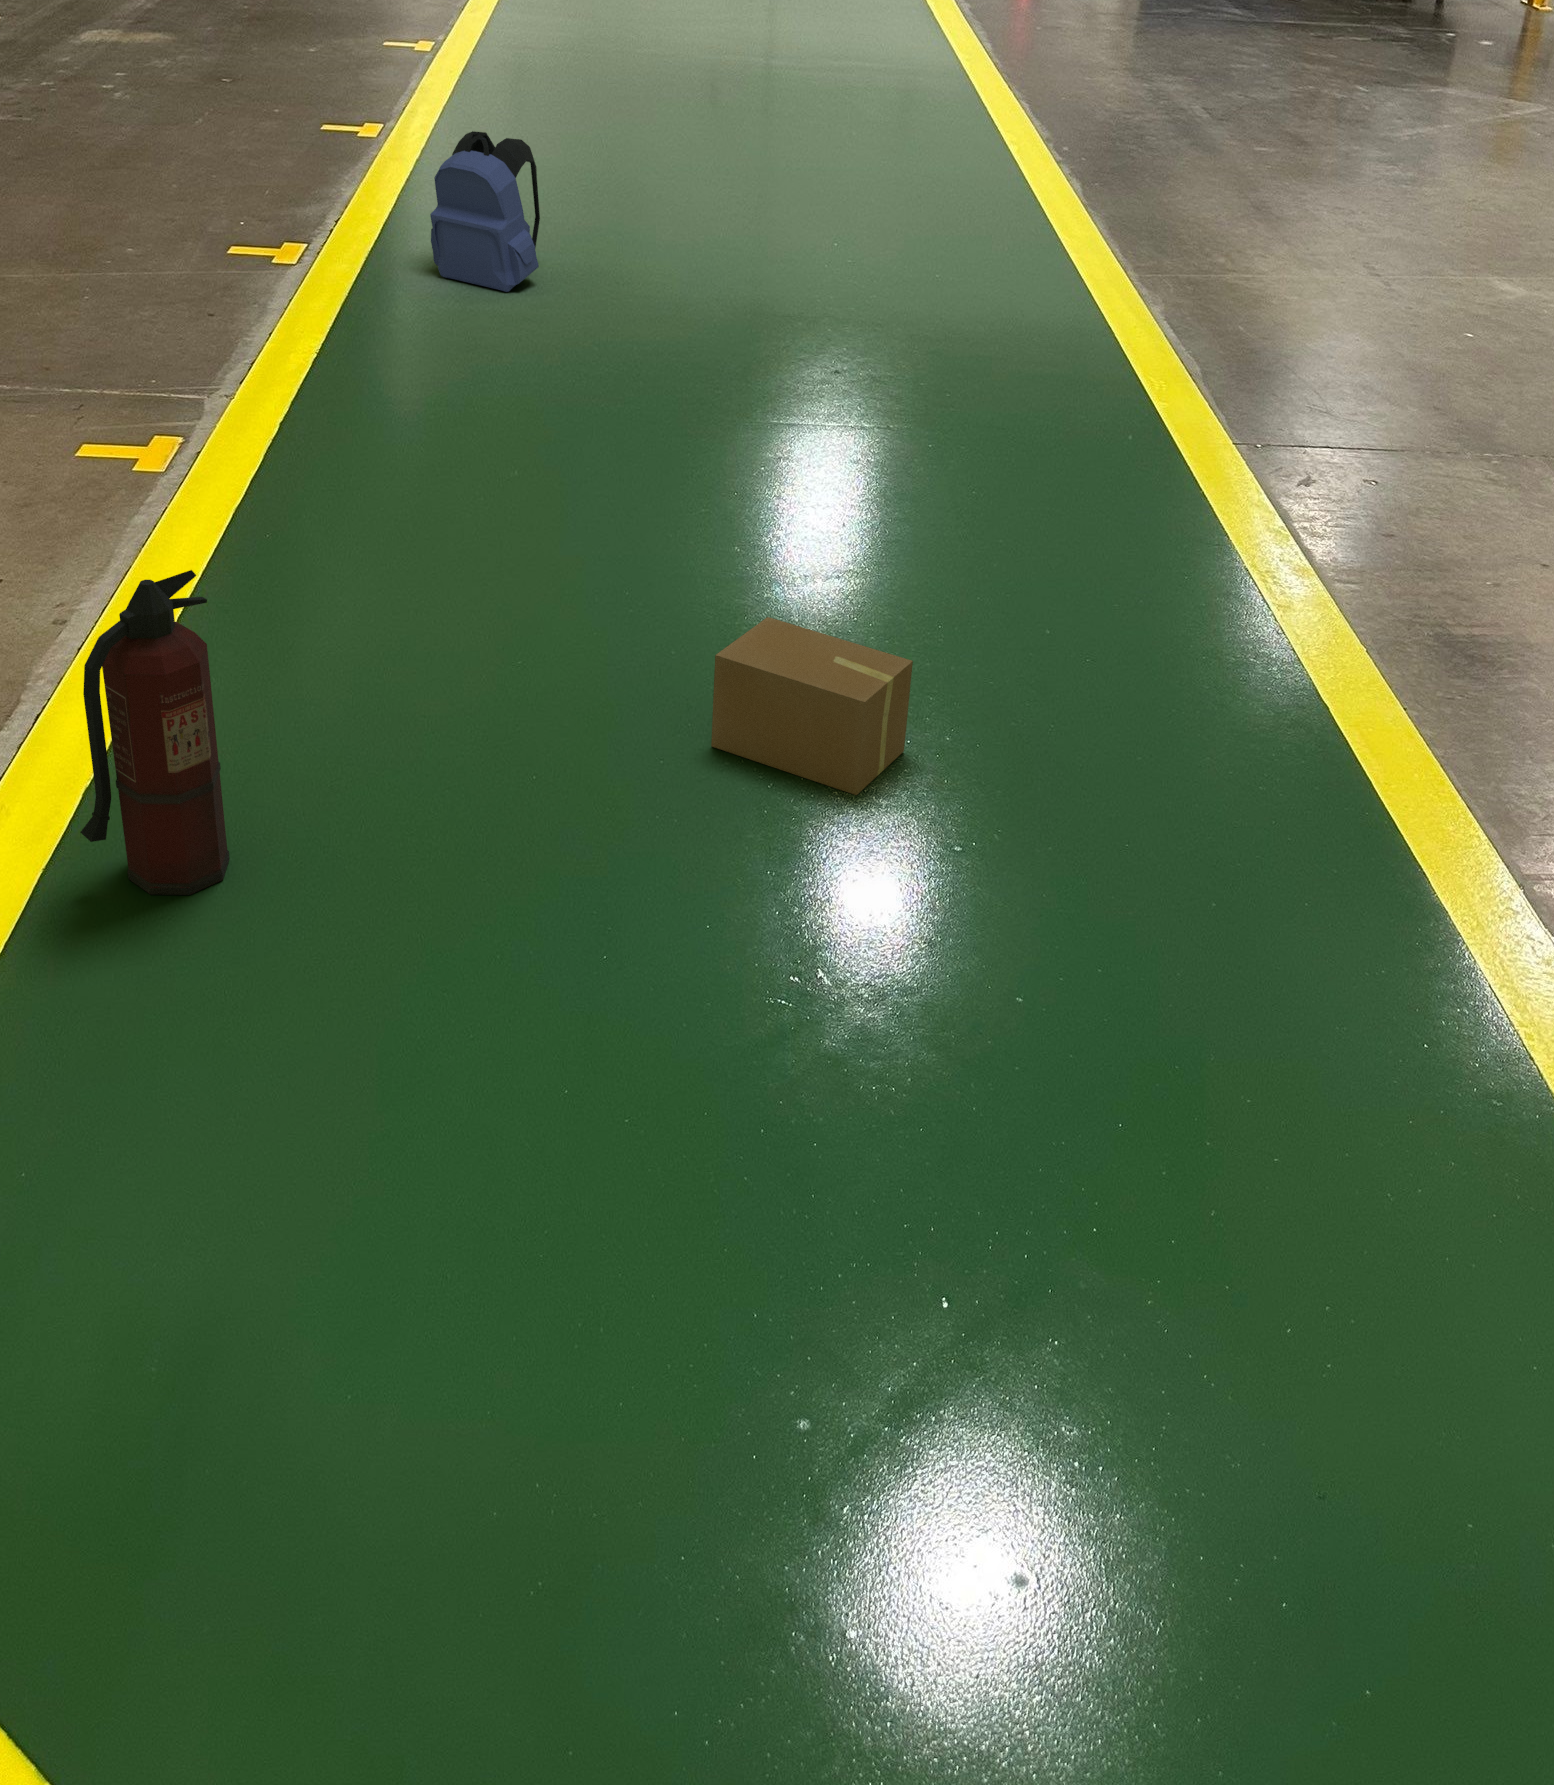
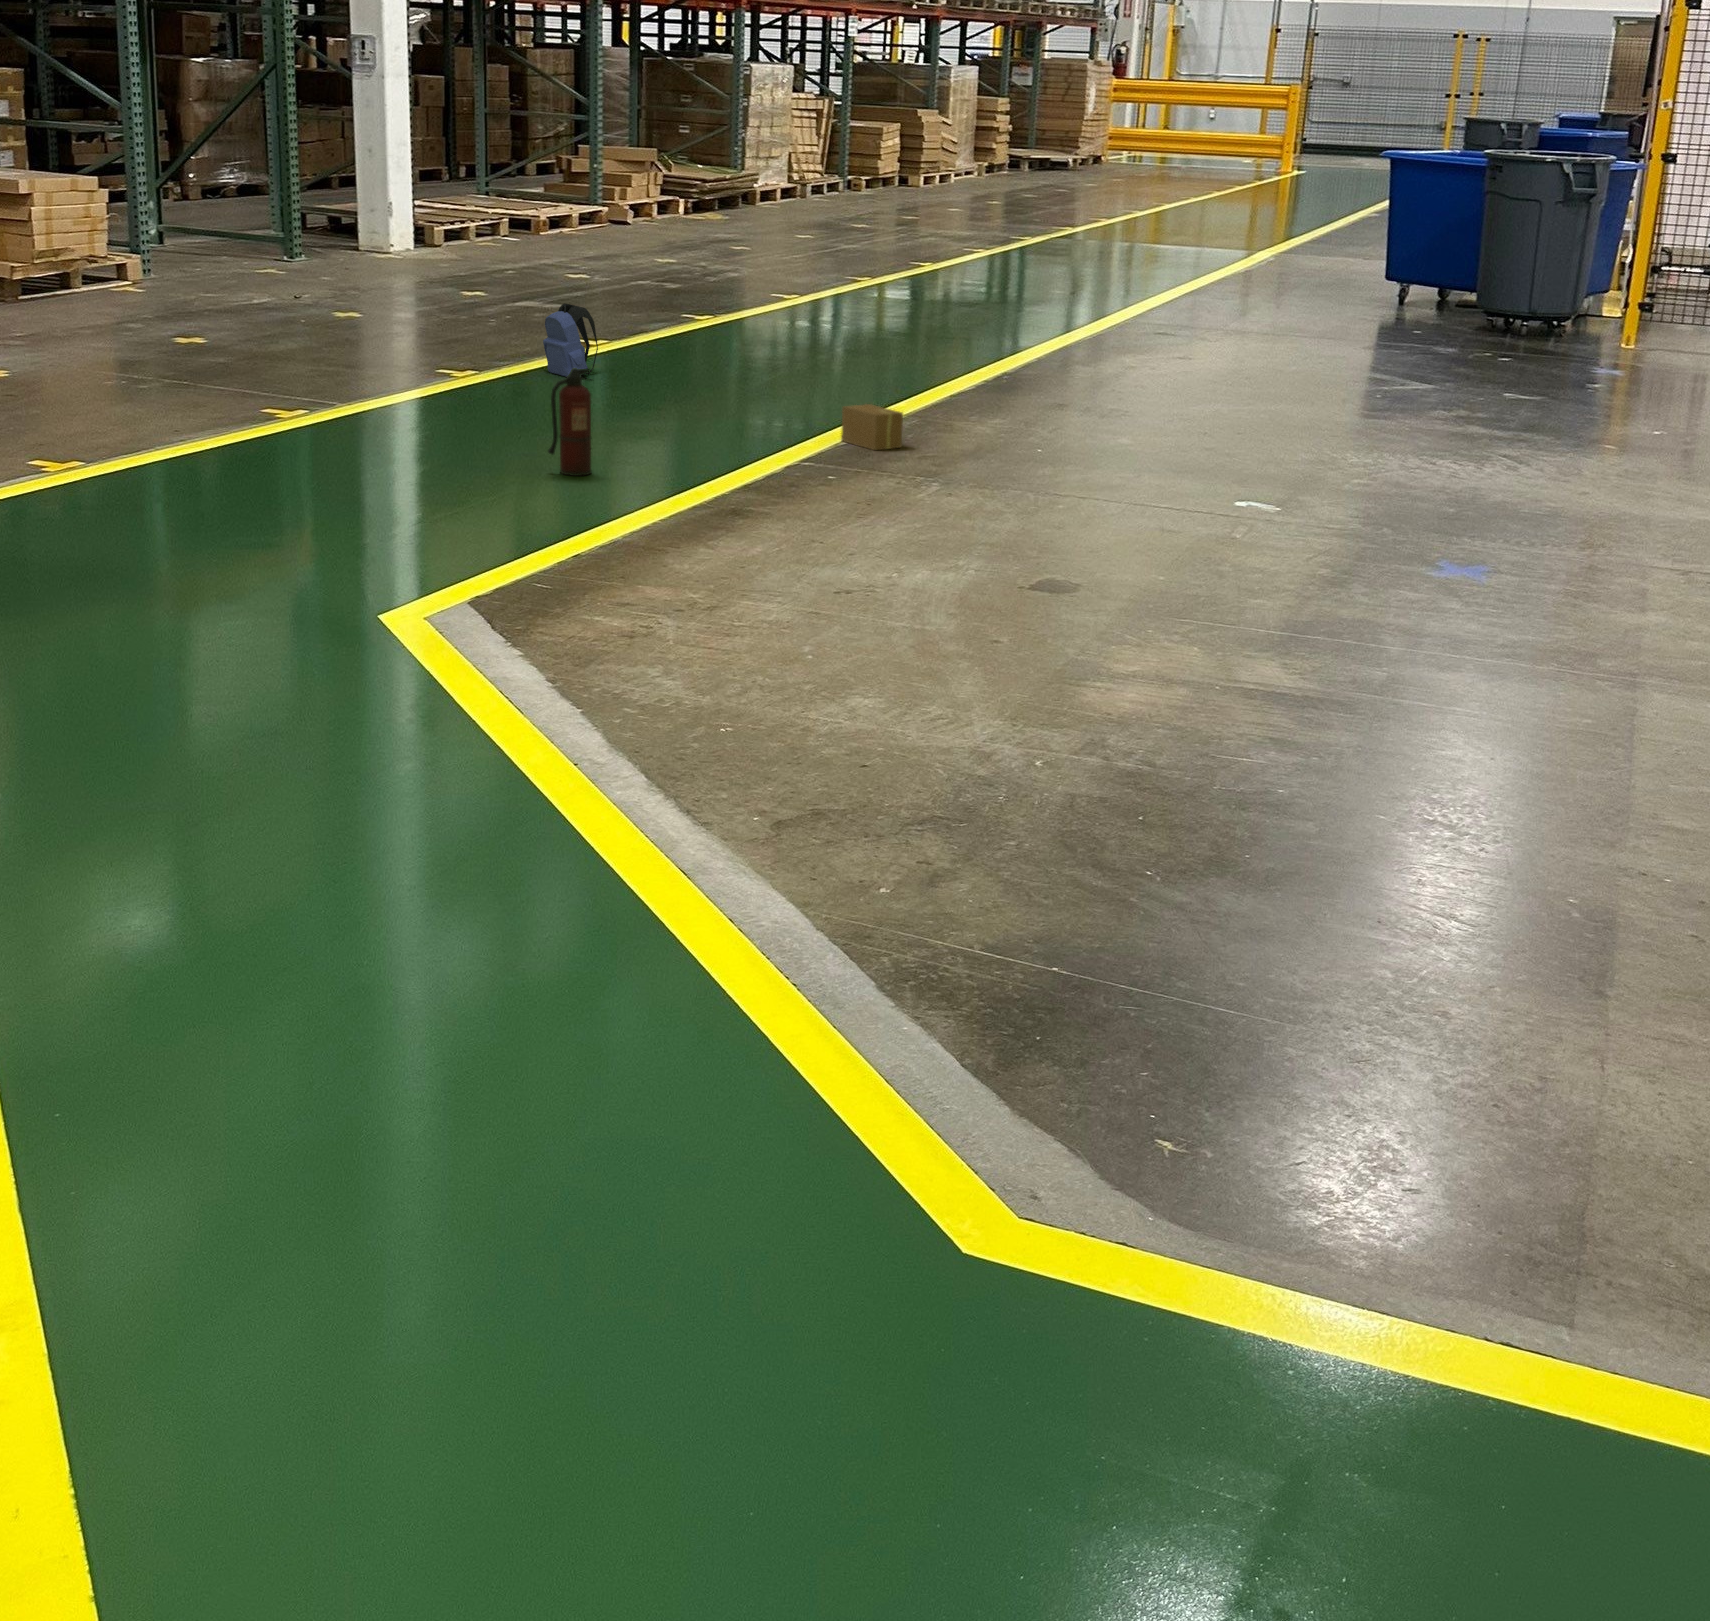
fire extinguisher: present [80,570,230,895] -> present [548,368,592,476]
cardboard box: present [711,617,913,795] -> present [841,404,903,450]

